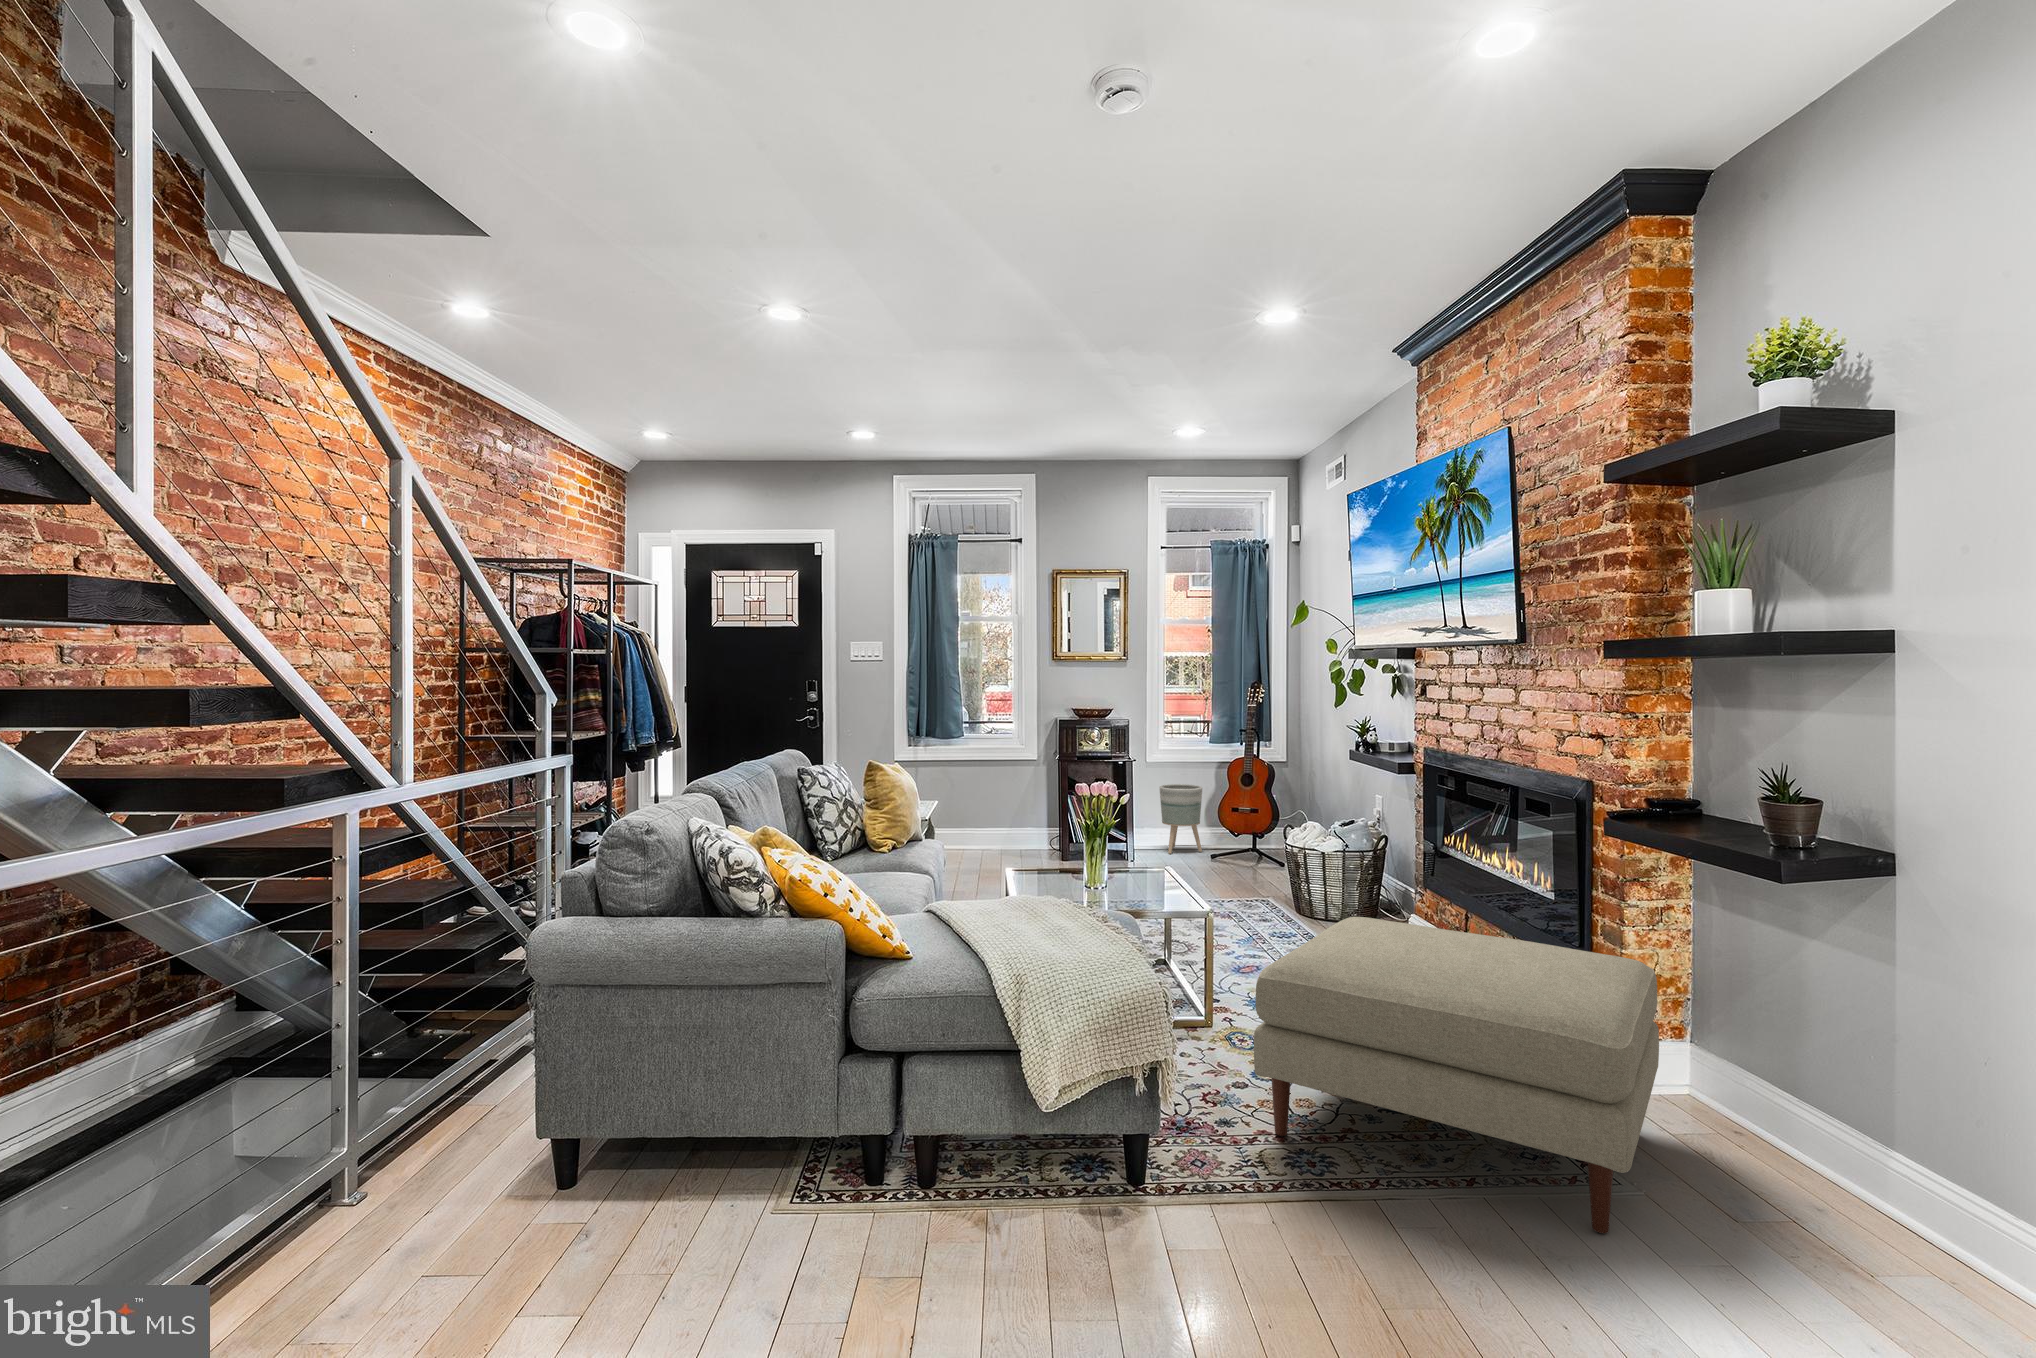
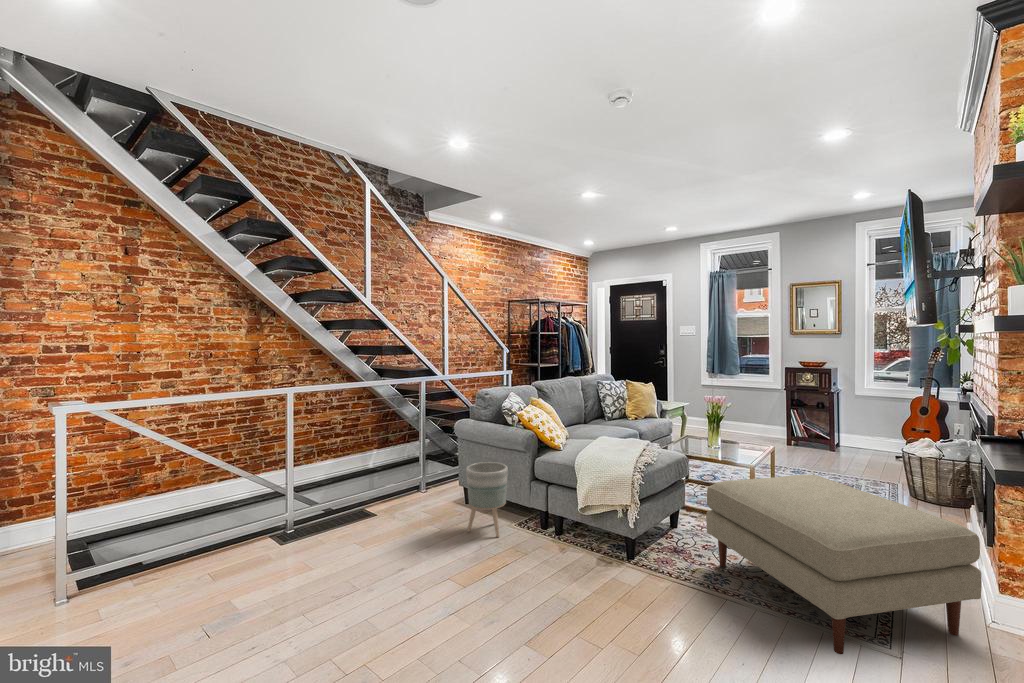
planter: present [1159,784,1202,854] -> present [466,462,508,537]

